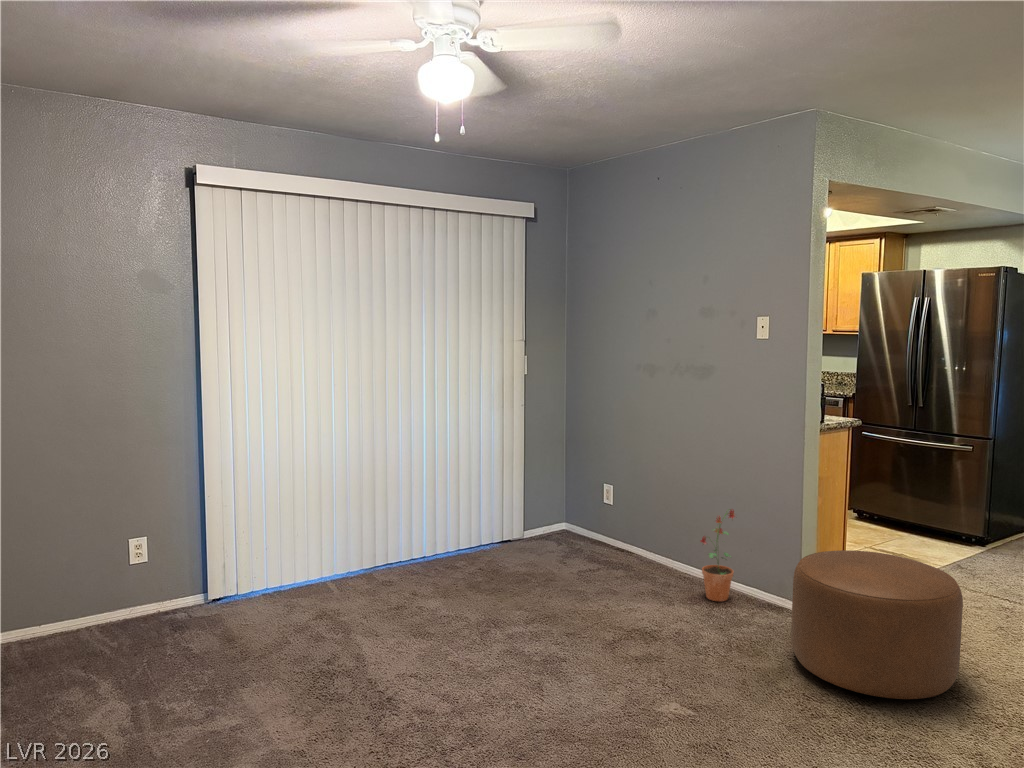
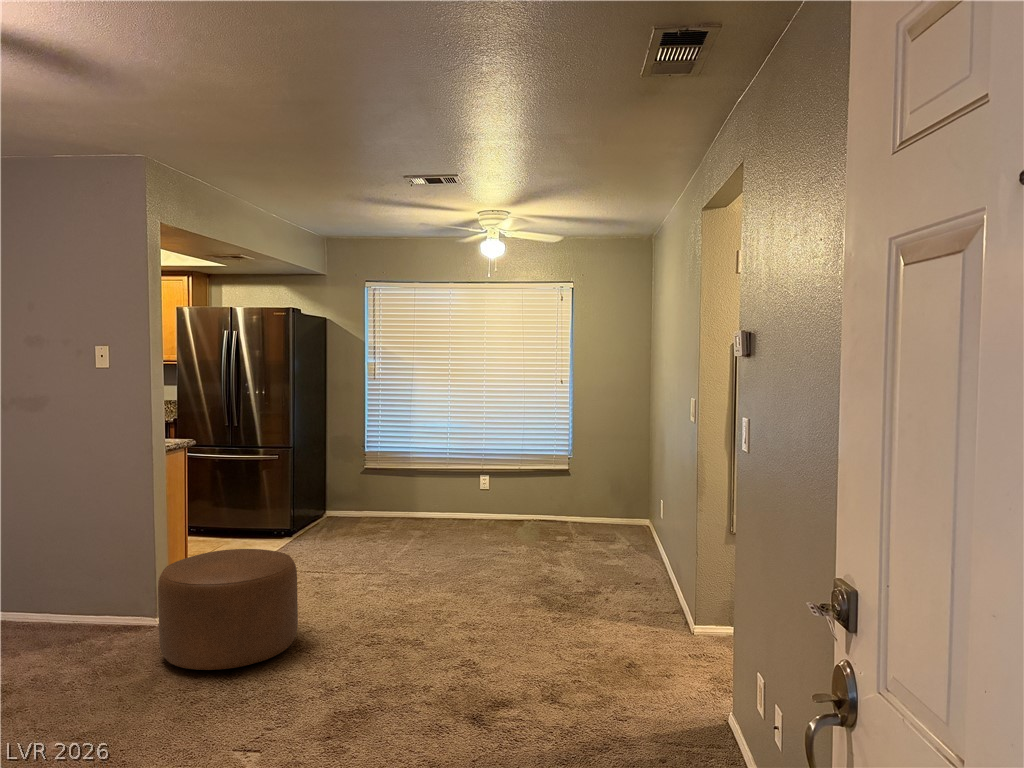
potted plant: present [700,509,735,601] -> none [44,542,85,641]

